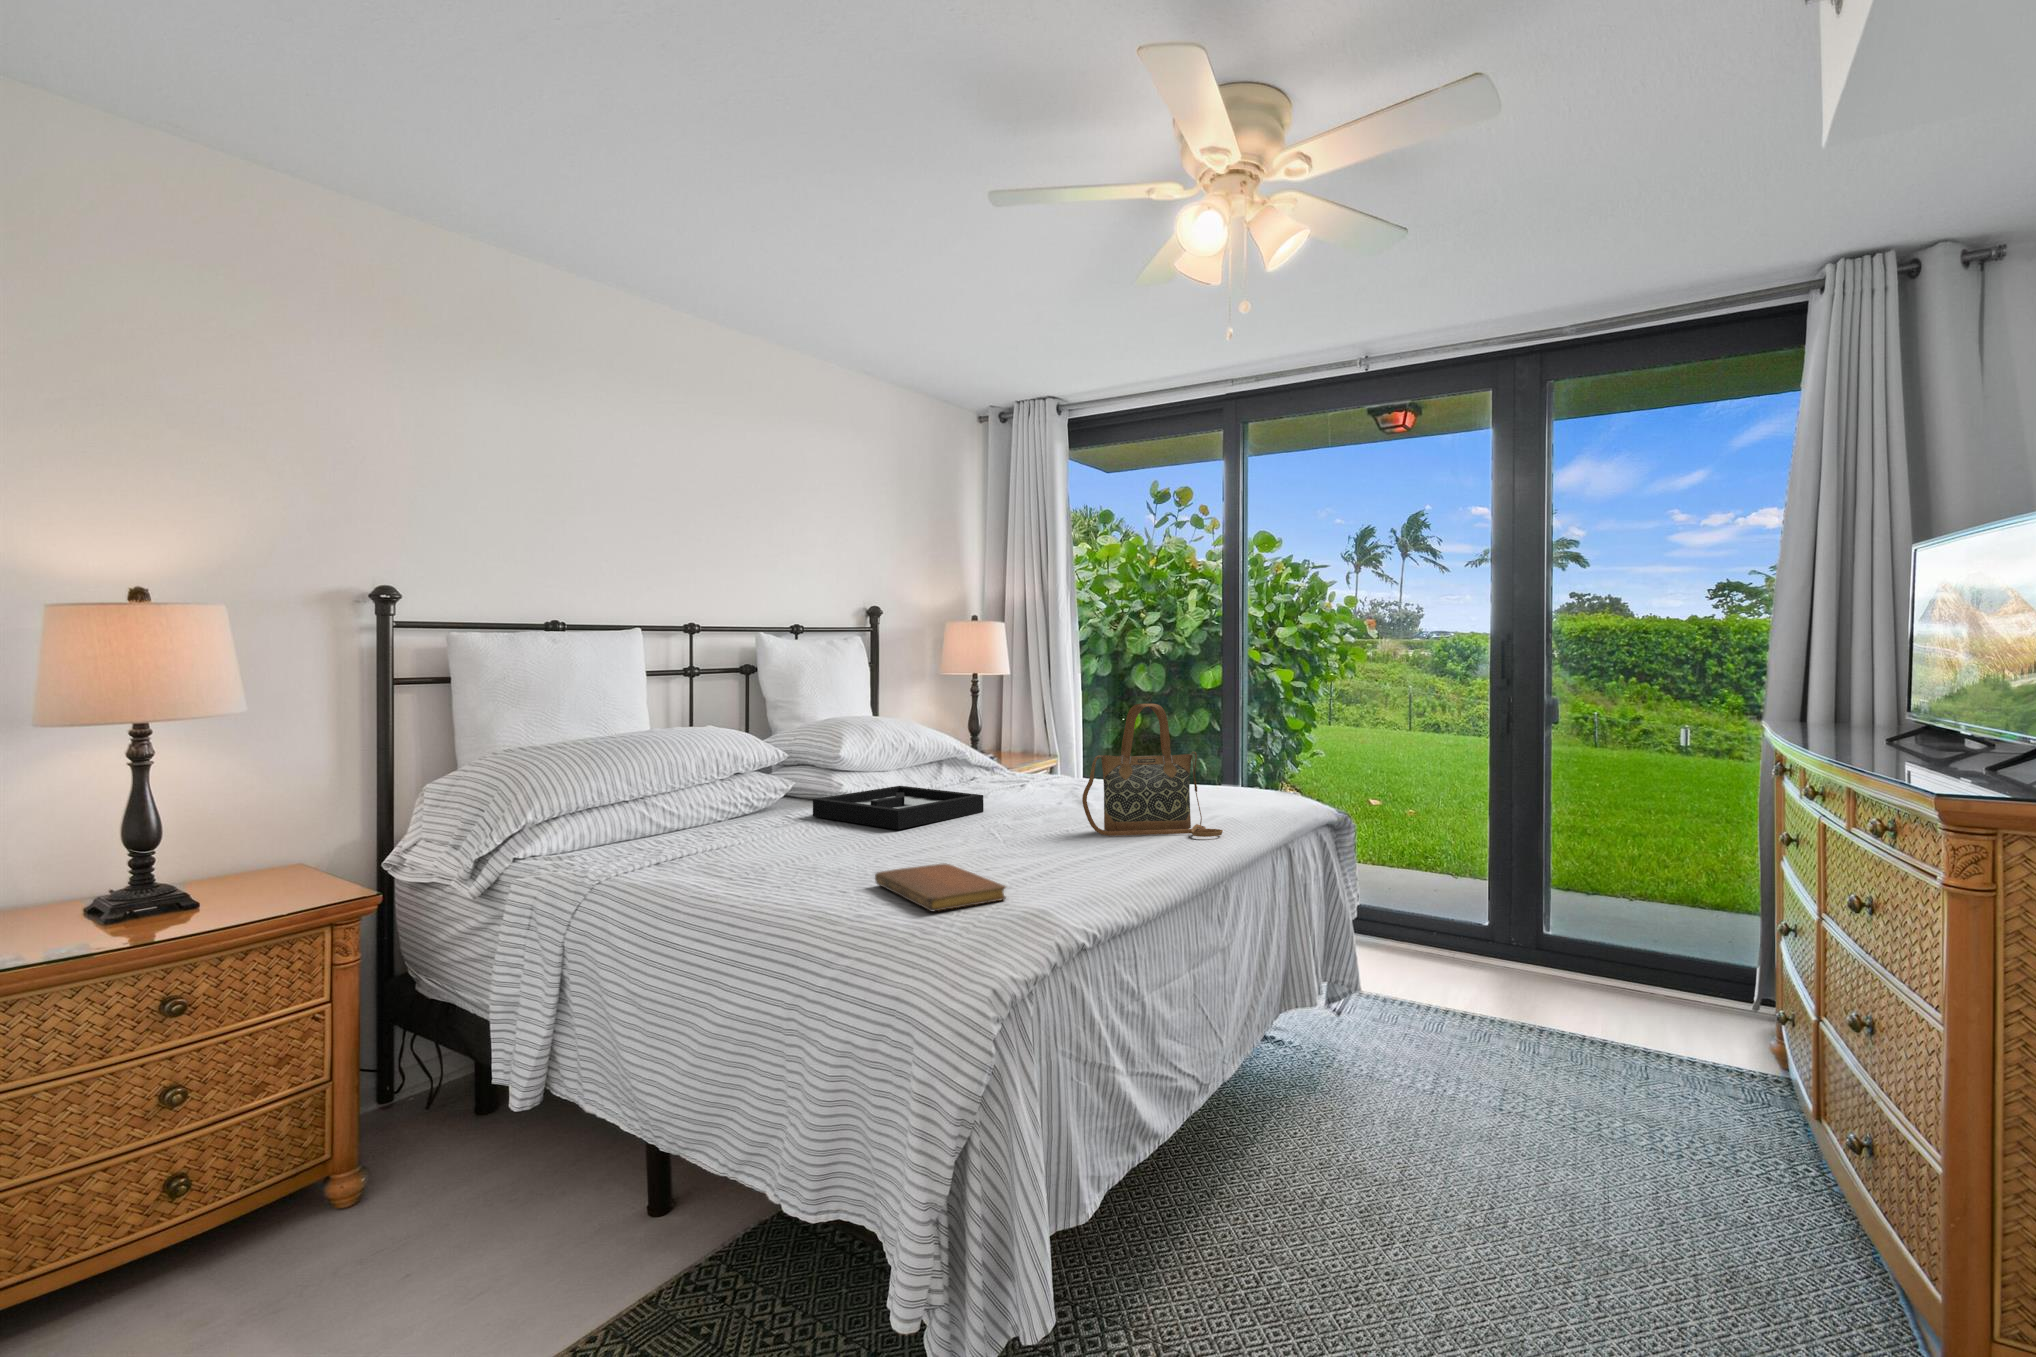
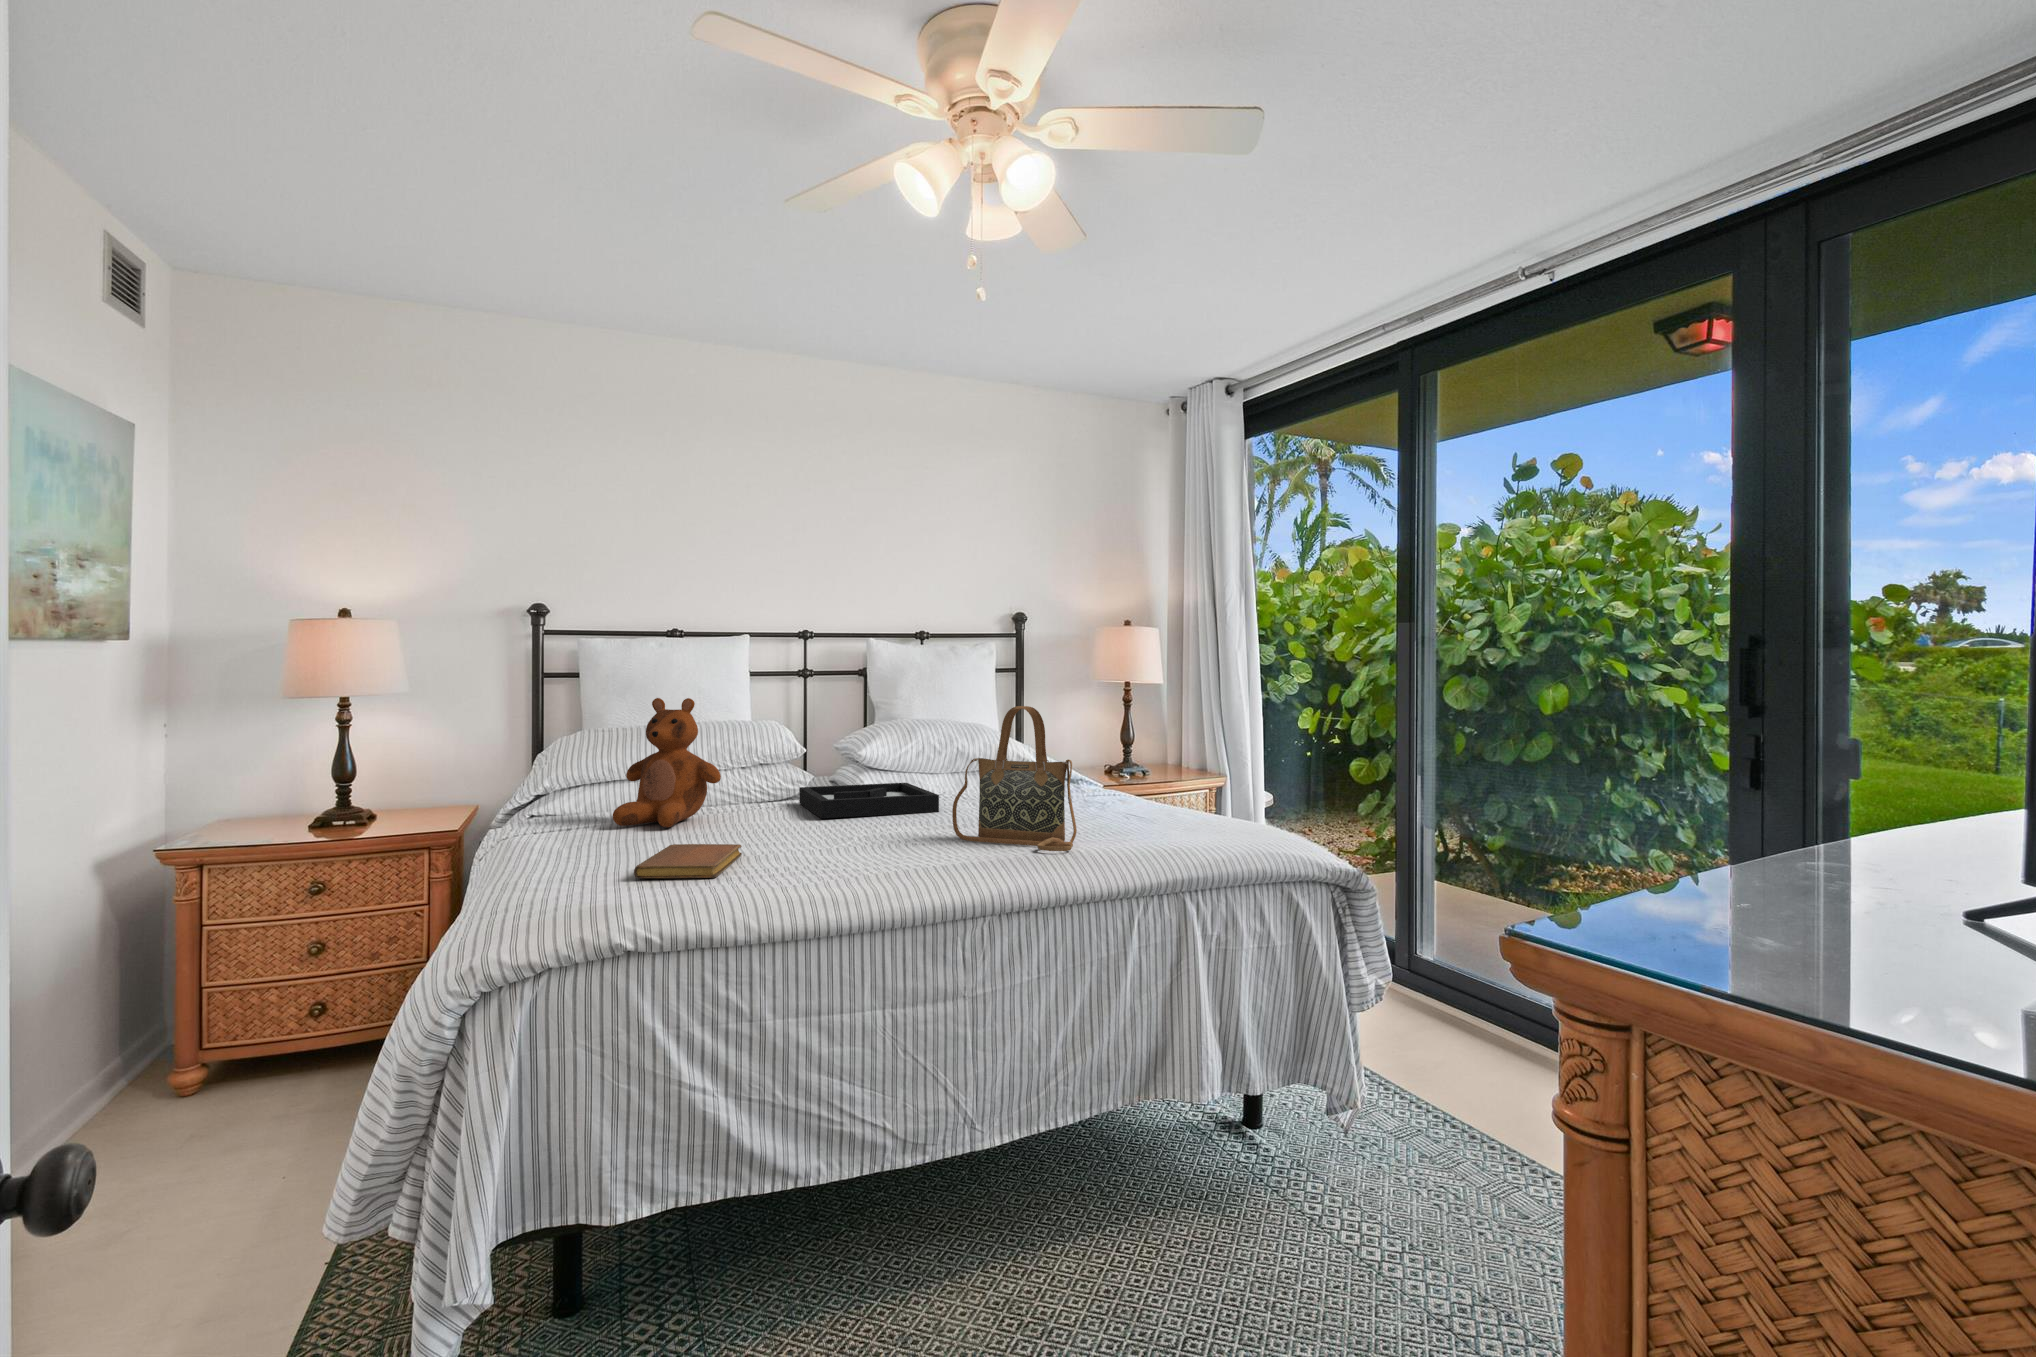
teddy bear: none [666,705,791,861] -> present [613,698,721,828]

